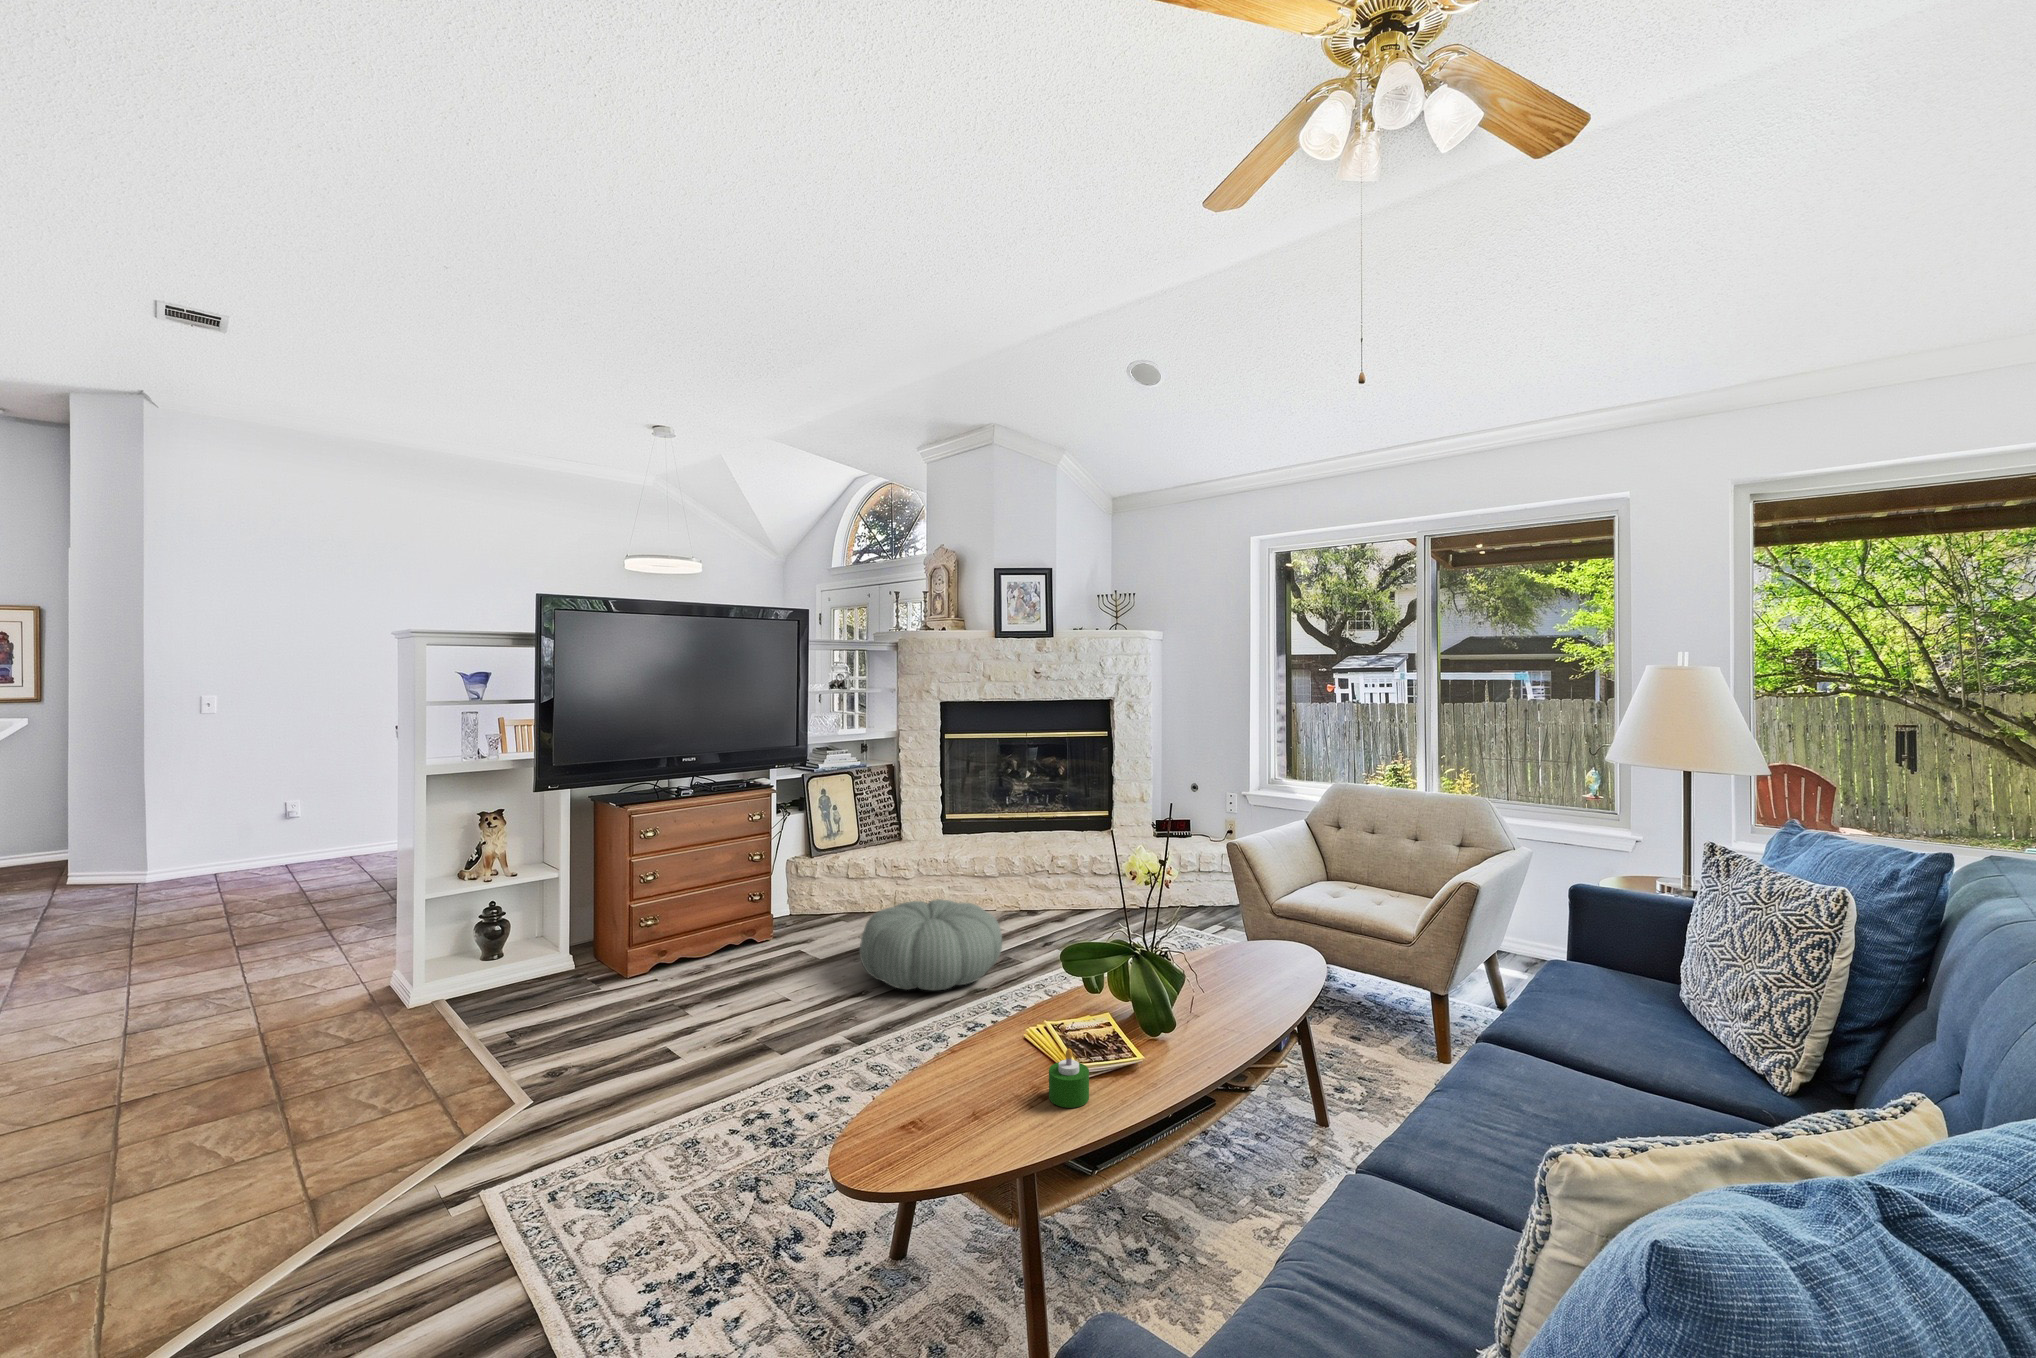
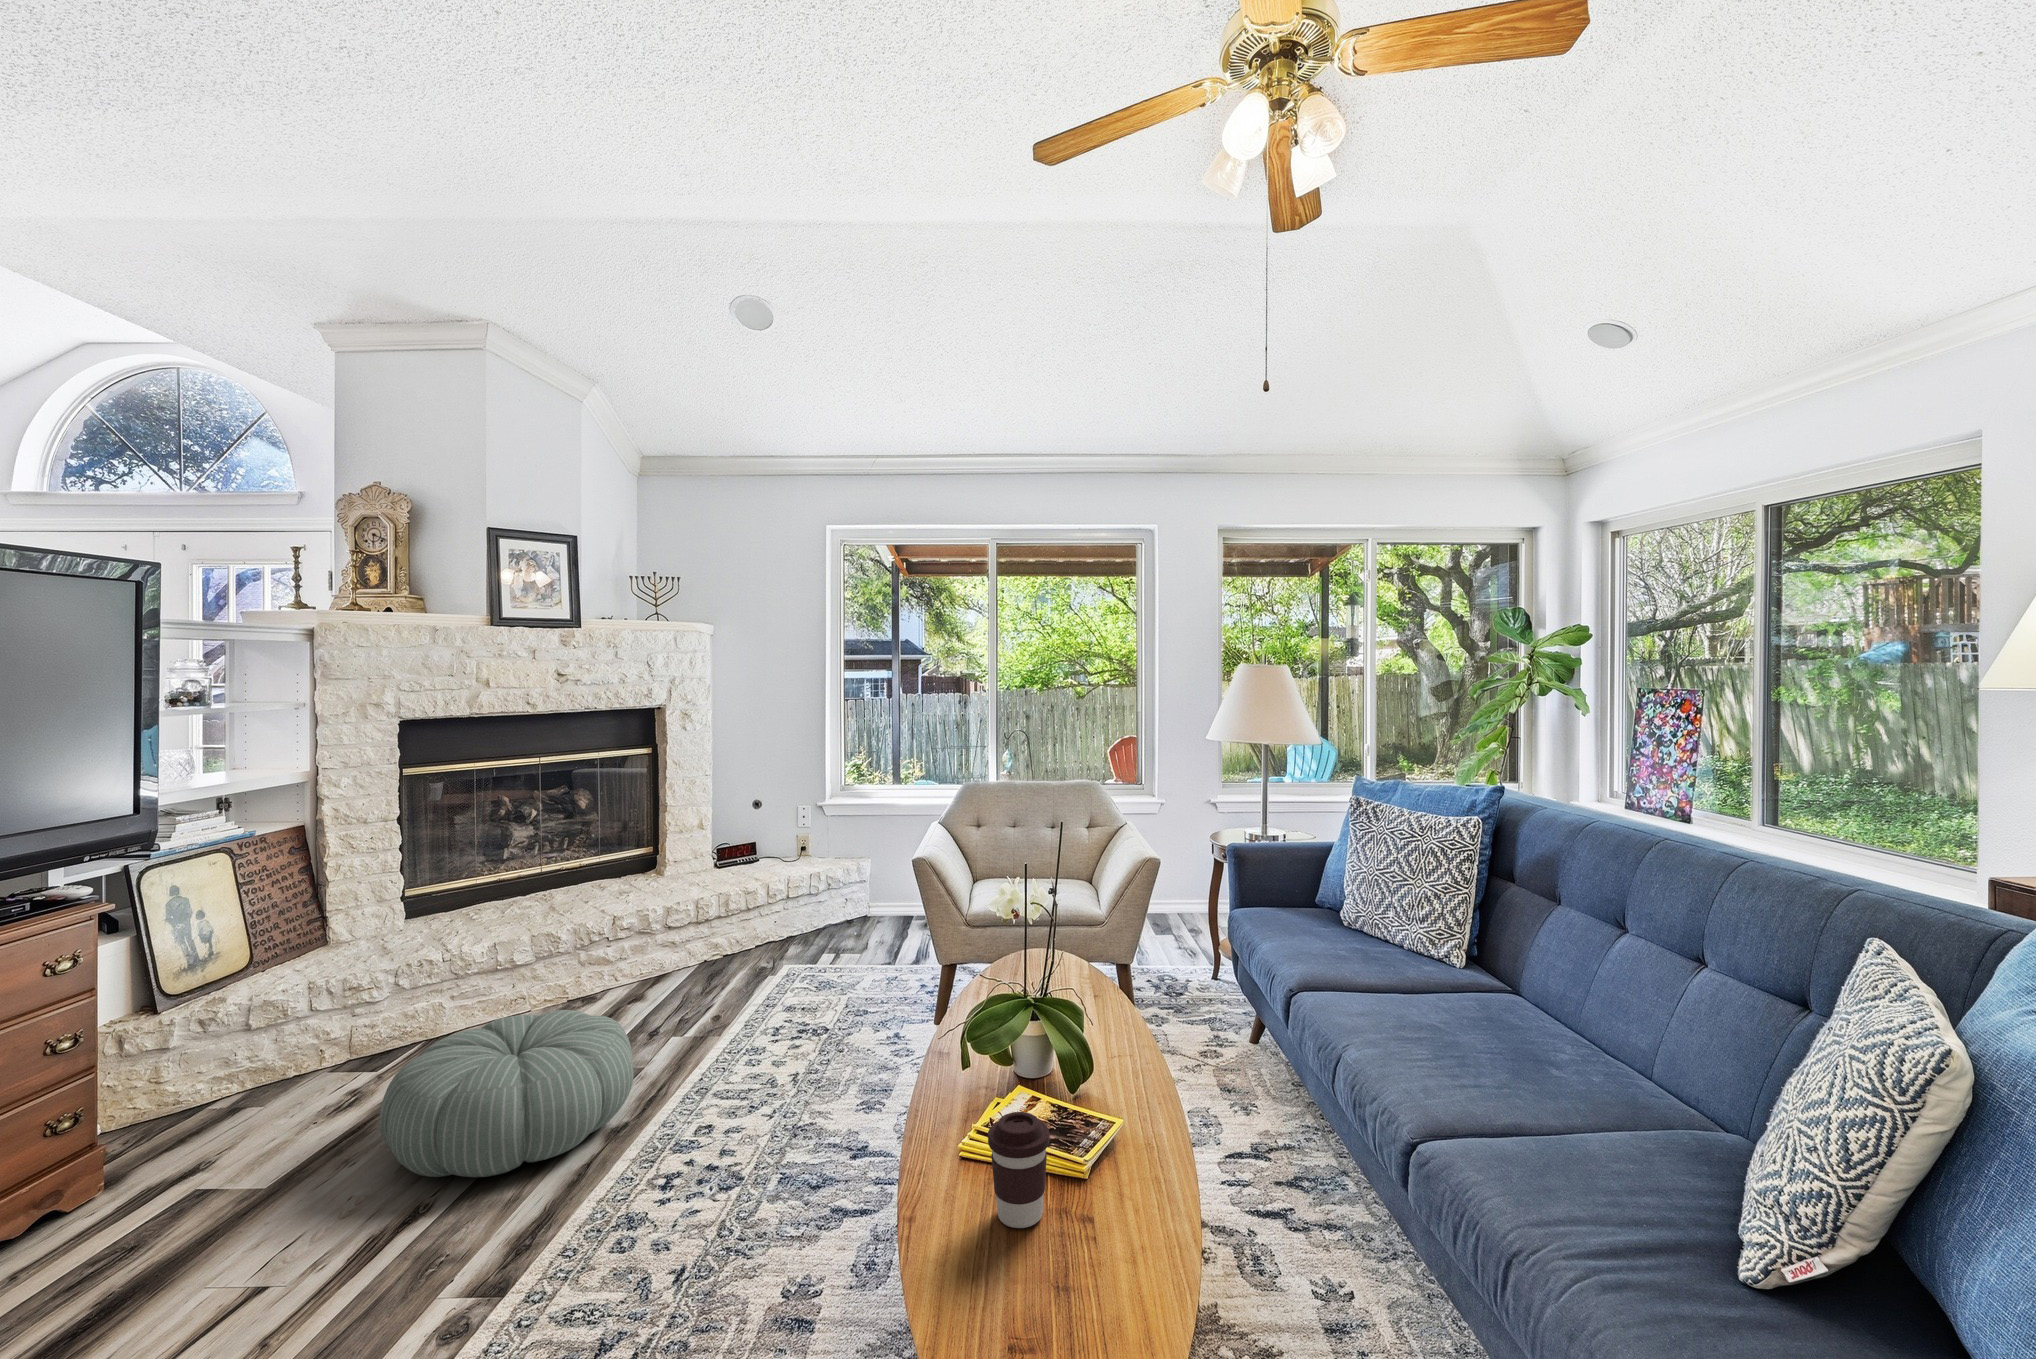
coffee cup: none [982,1002,1028,1083] -> present [988,1112,1050,1228]
candle: present [1049,1049,1089,1108] -> none [1093,1141,1144,1219]

